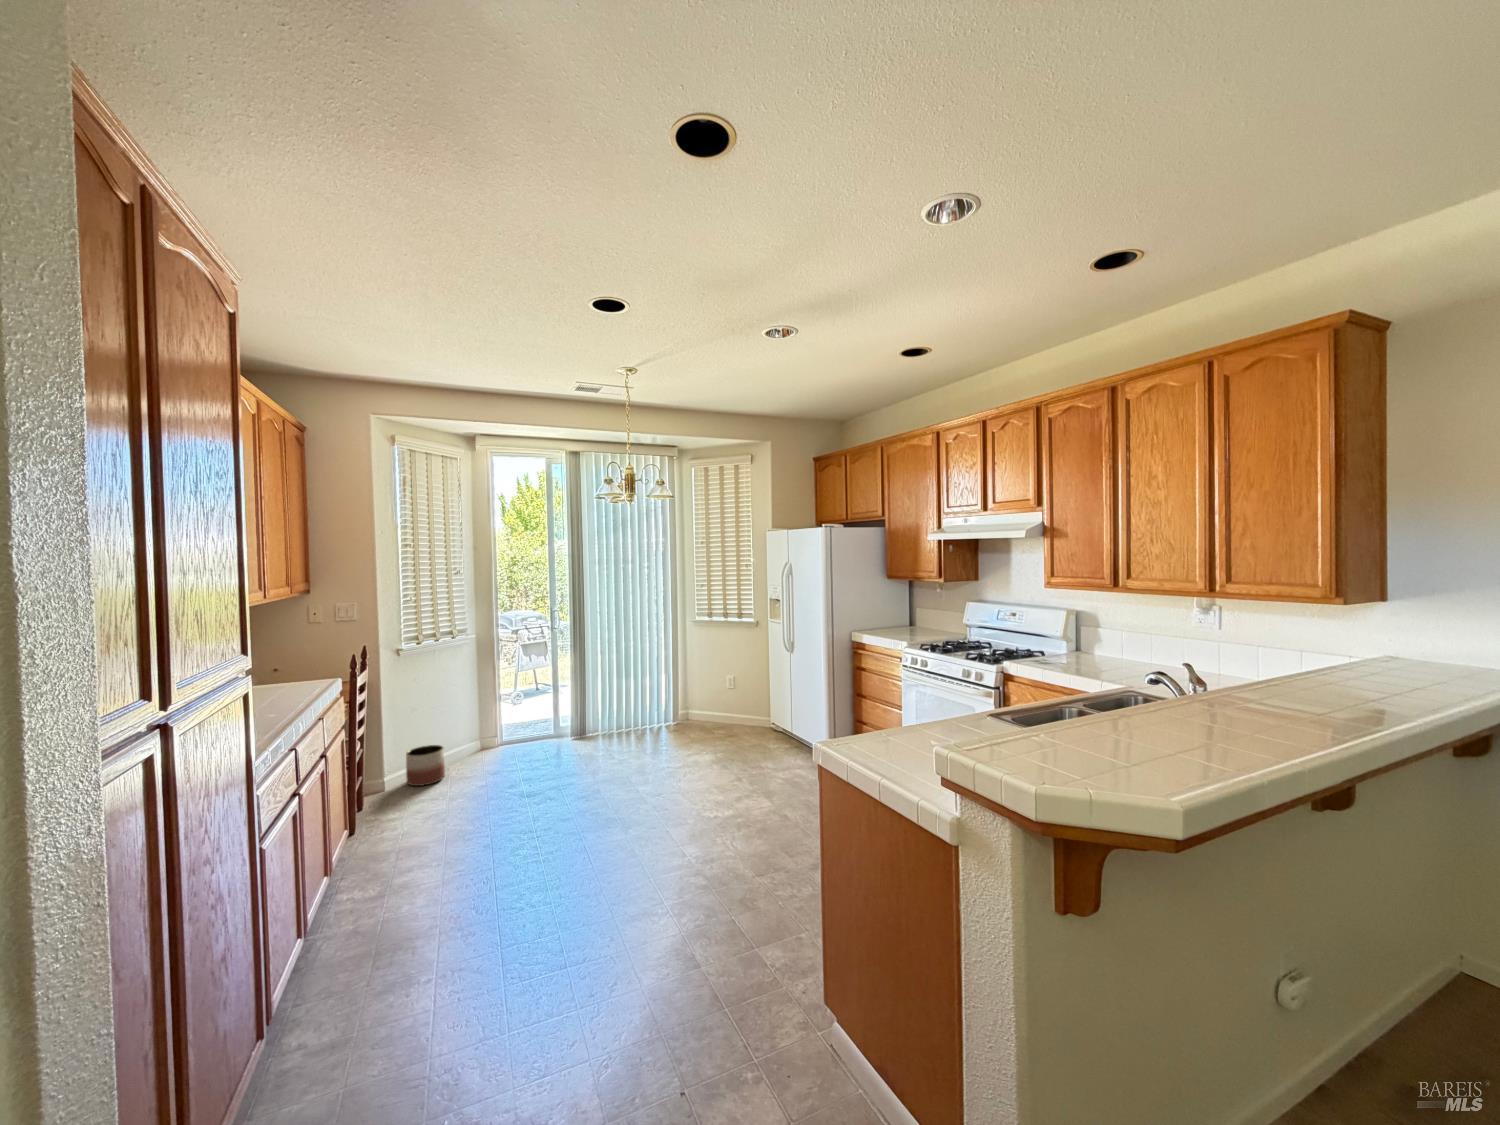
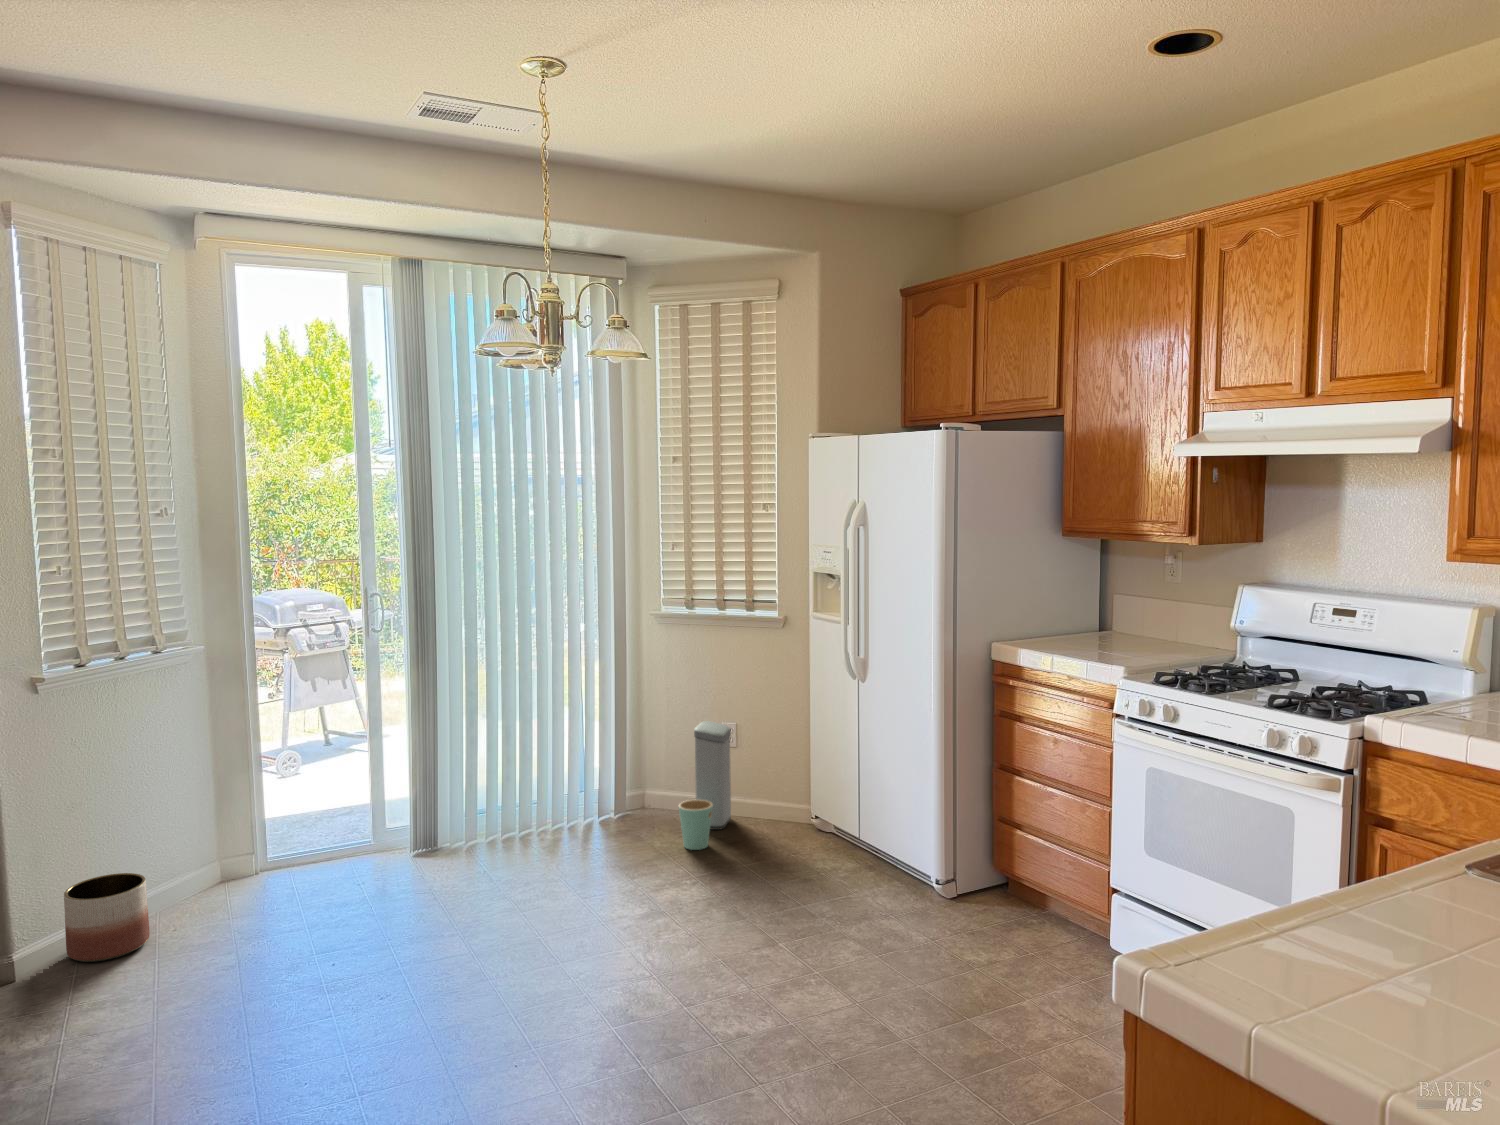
trash can: none [703,675,732,739] -> present [678,721,731,850]

